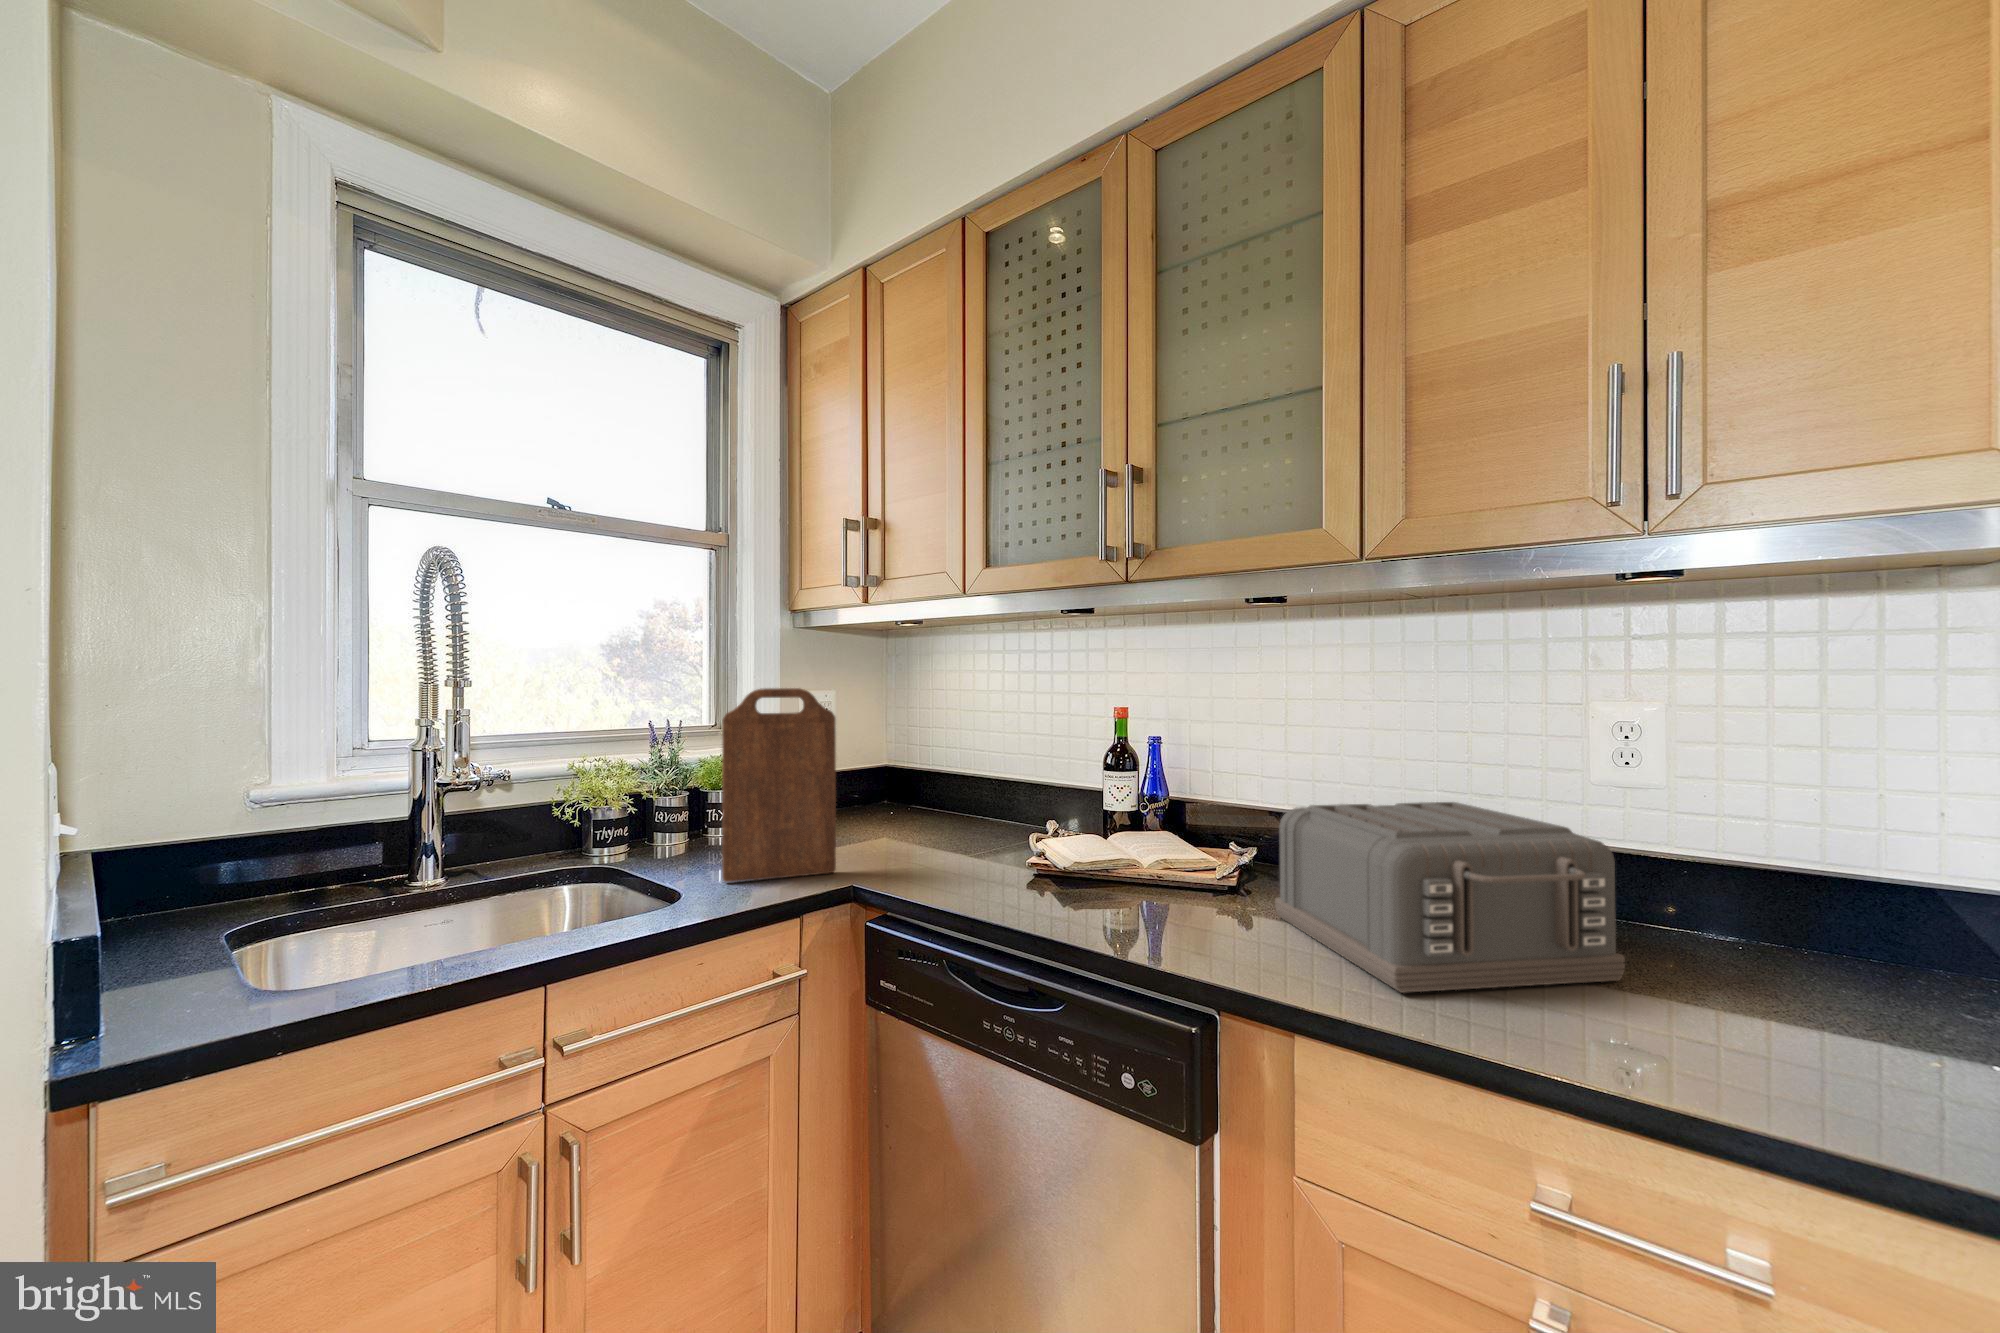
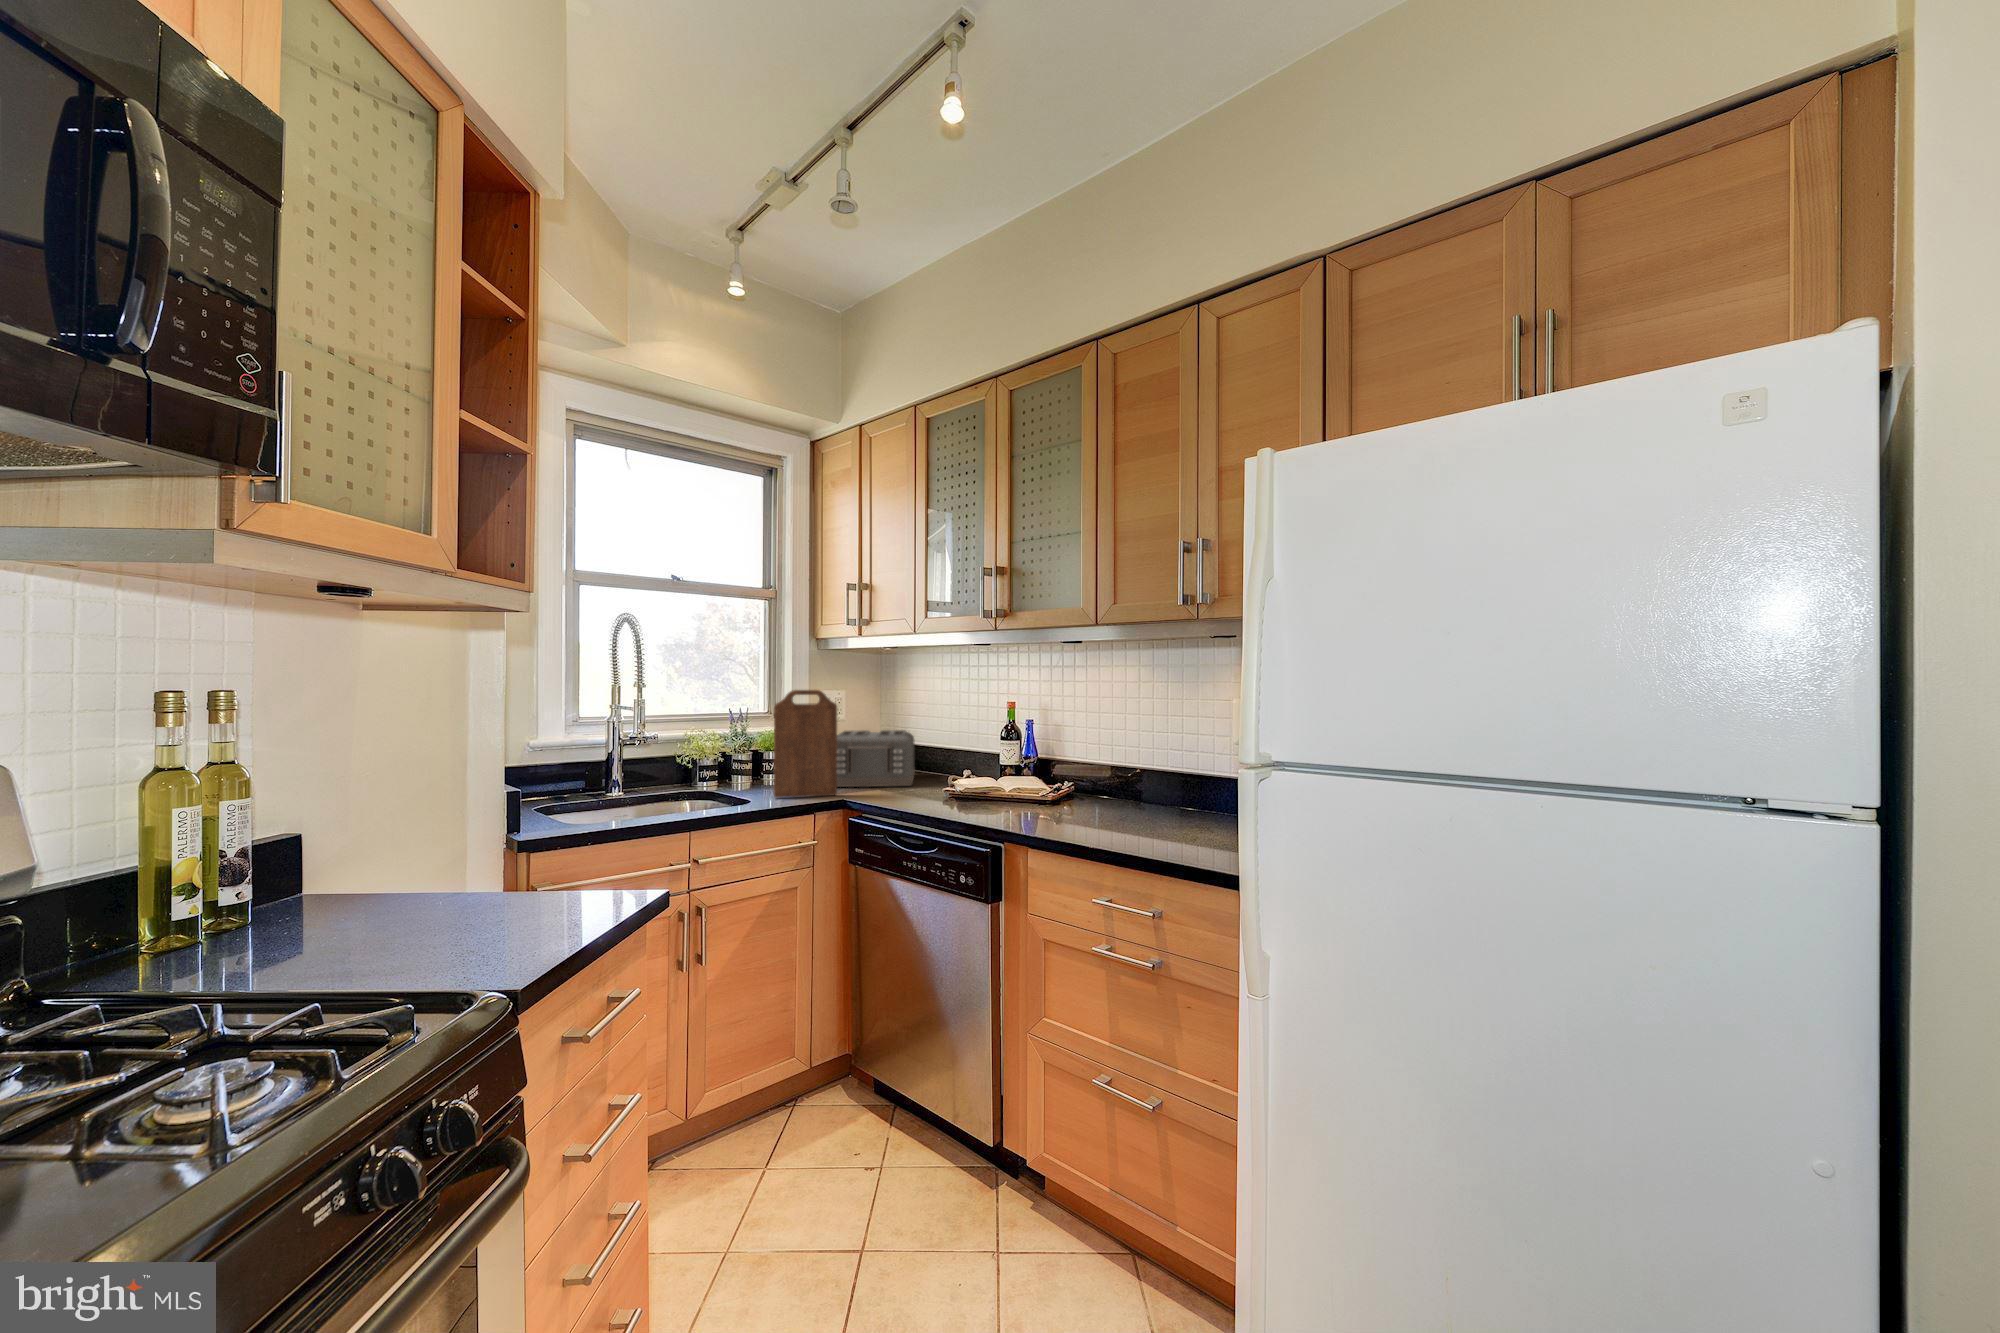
toaster: present [1275,802,1625,993] -> present [837,730,915,787]

